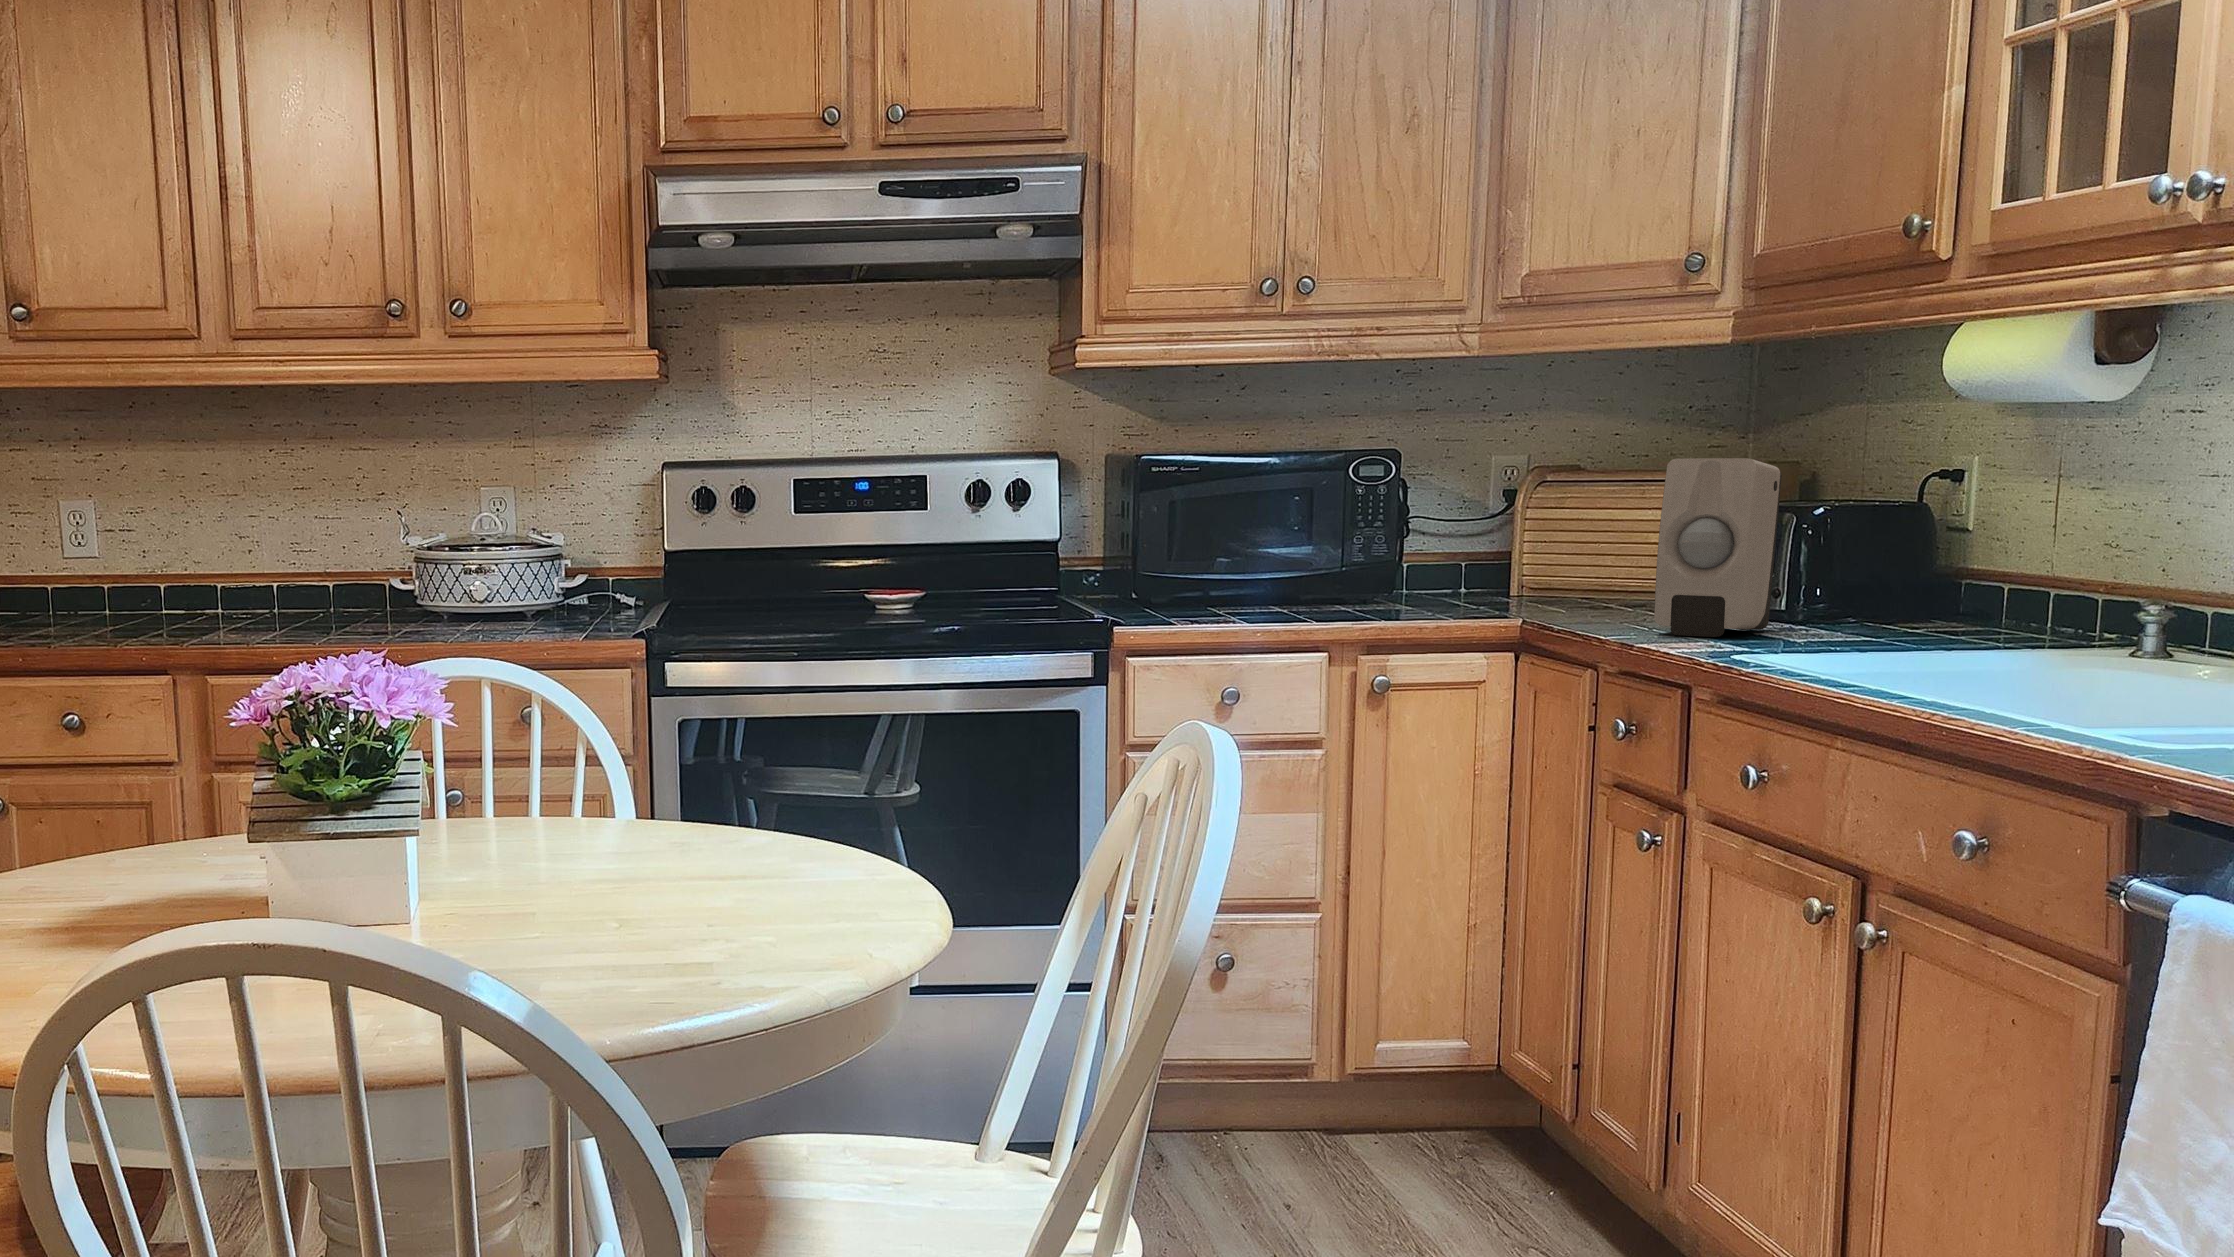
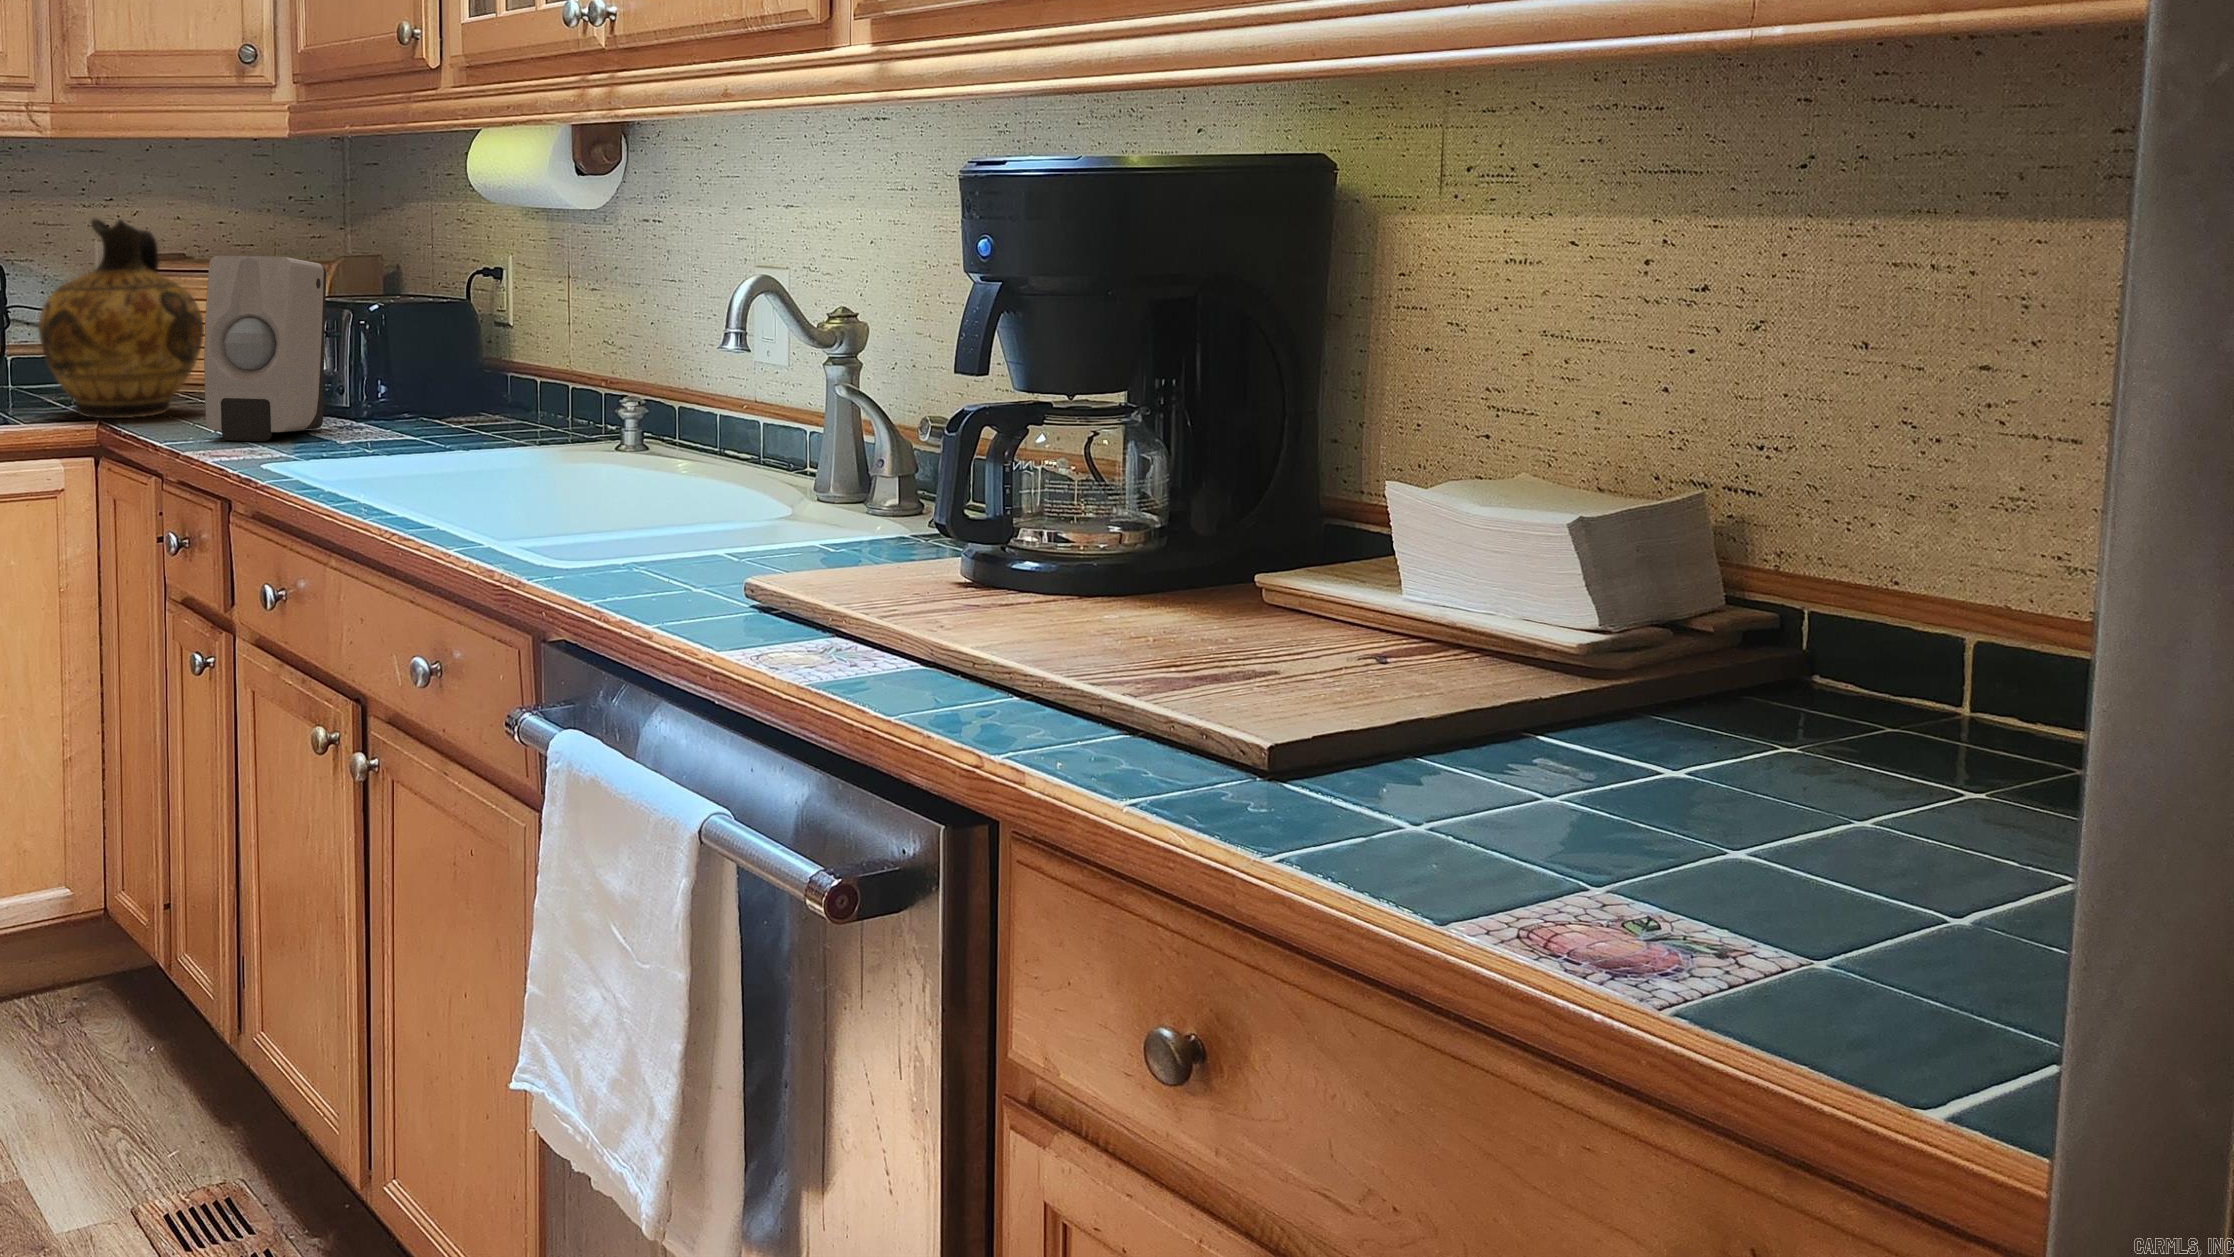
ceramic jug: none [1467,429,1629,616] -> present [38,218,204,418]

